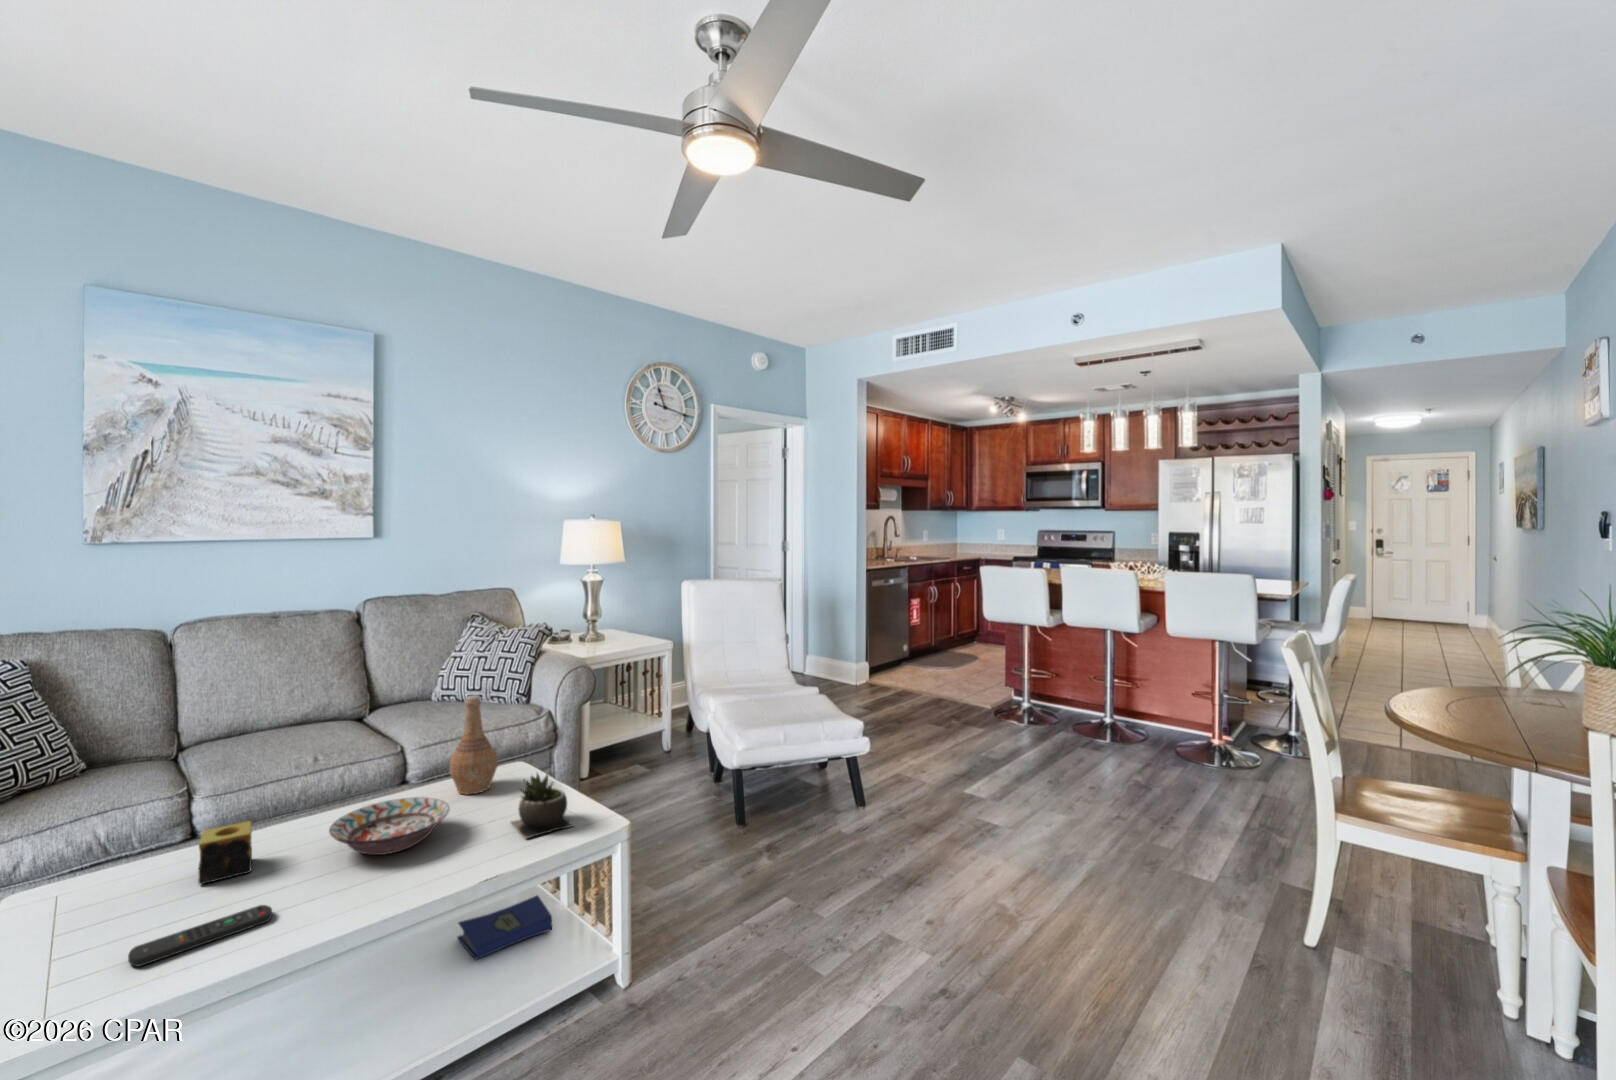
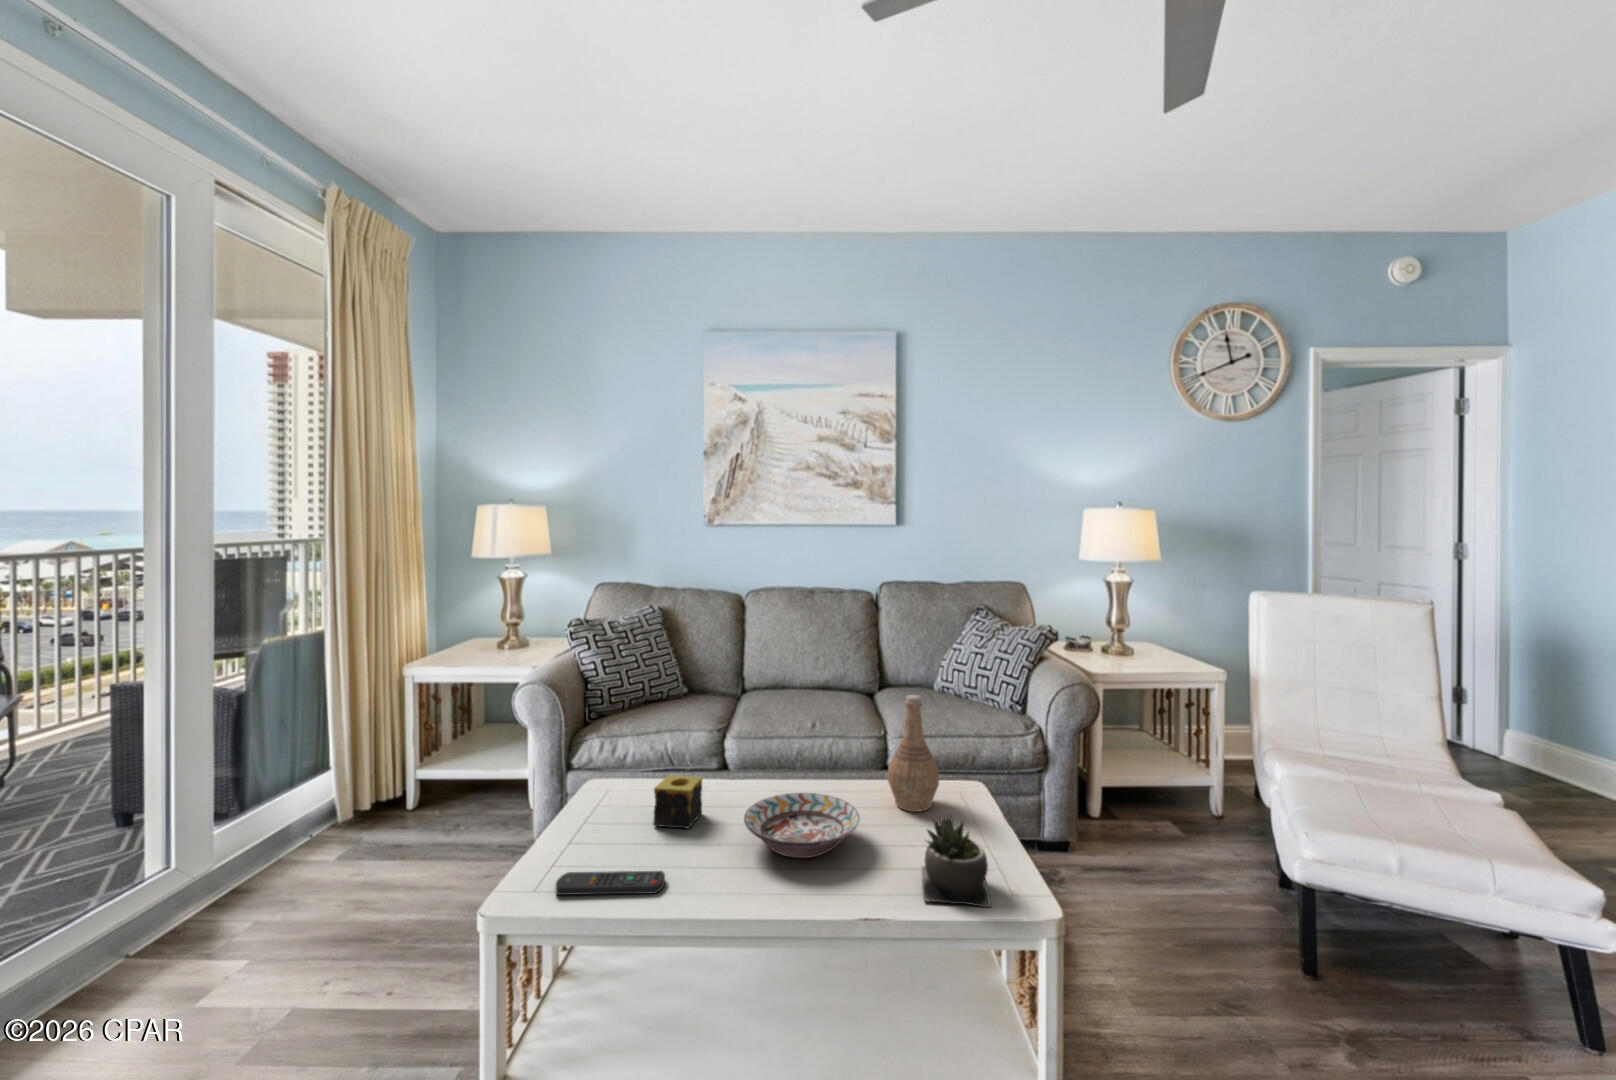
hardcover book: present [457,895,552,959] -> none [867,963,968,1034]

